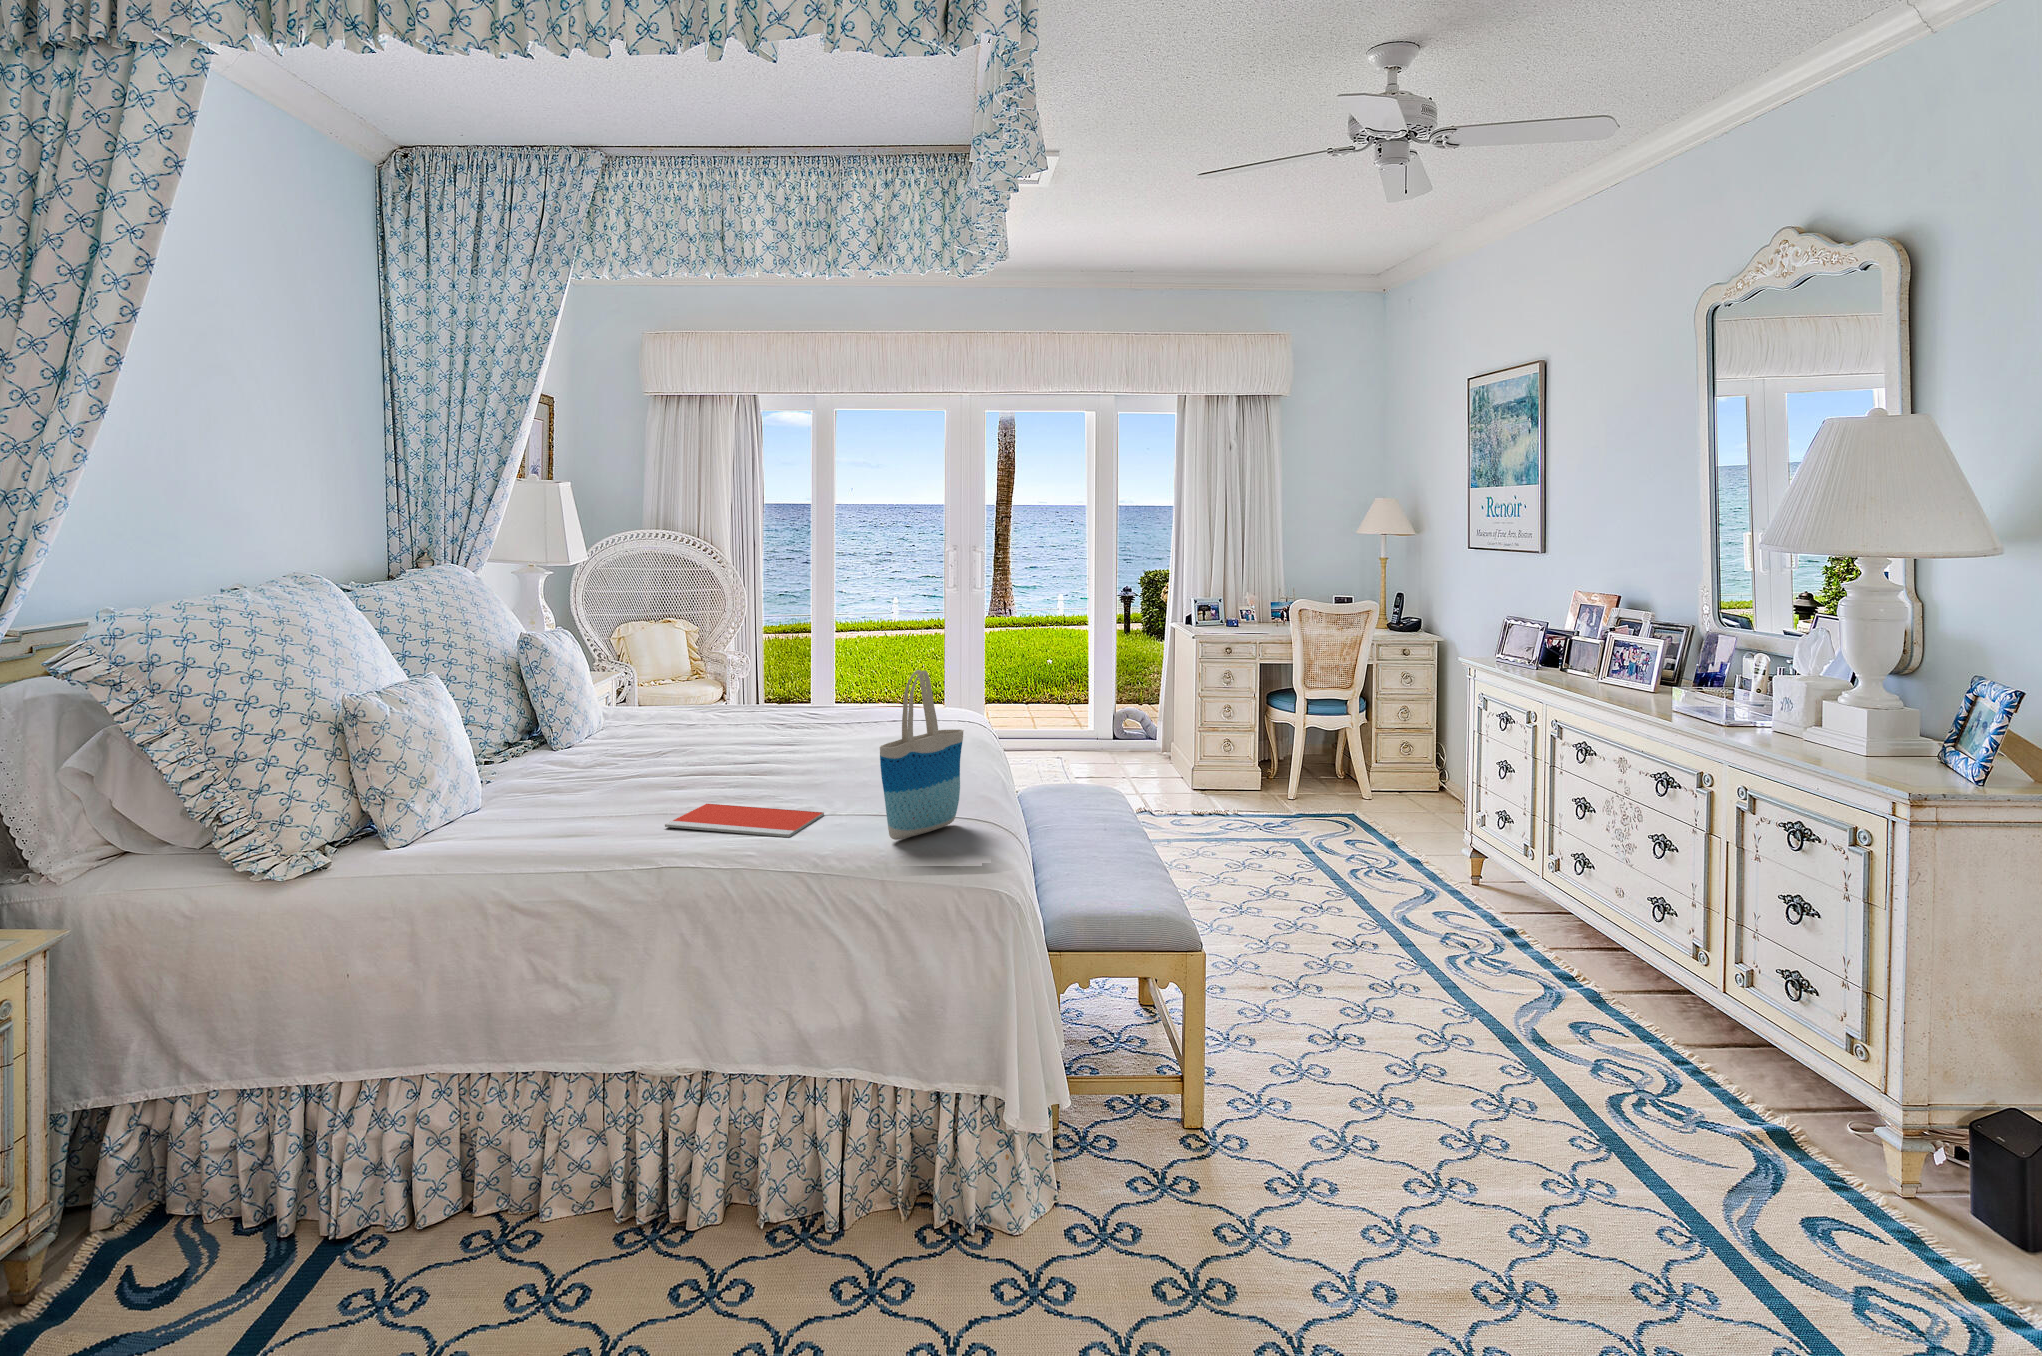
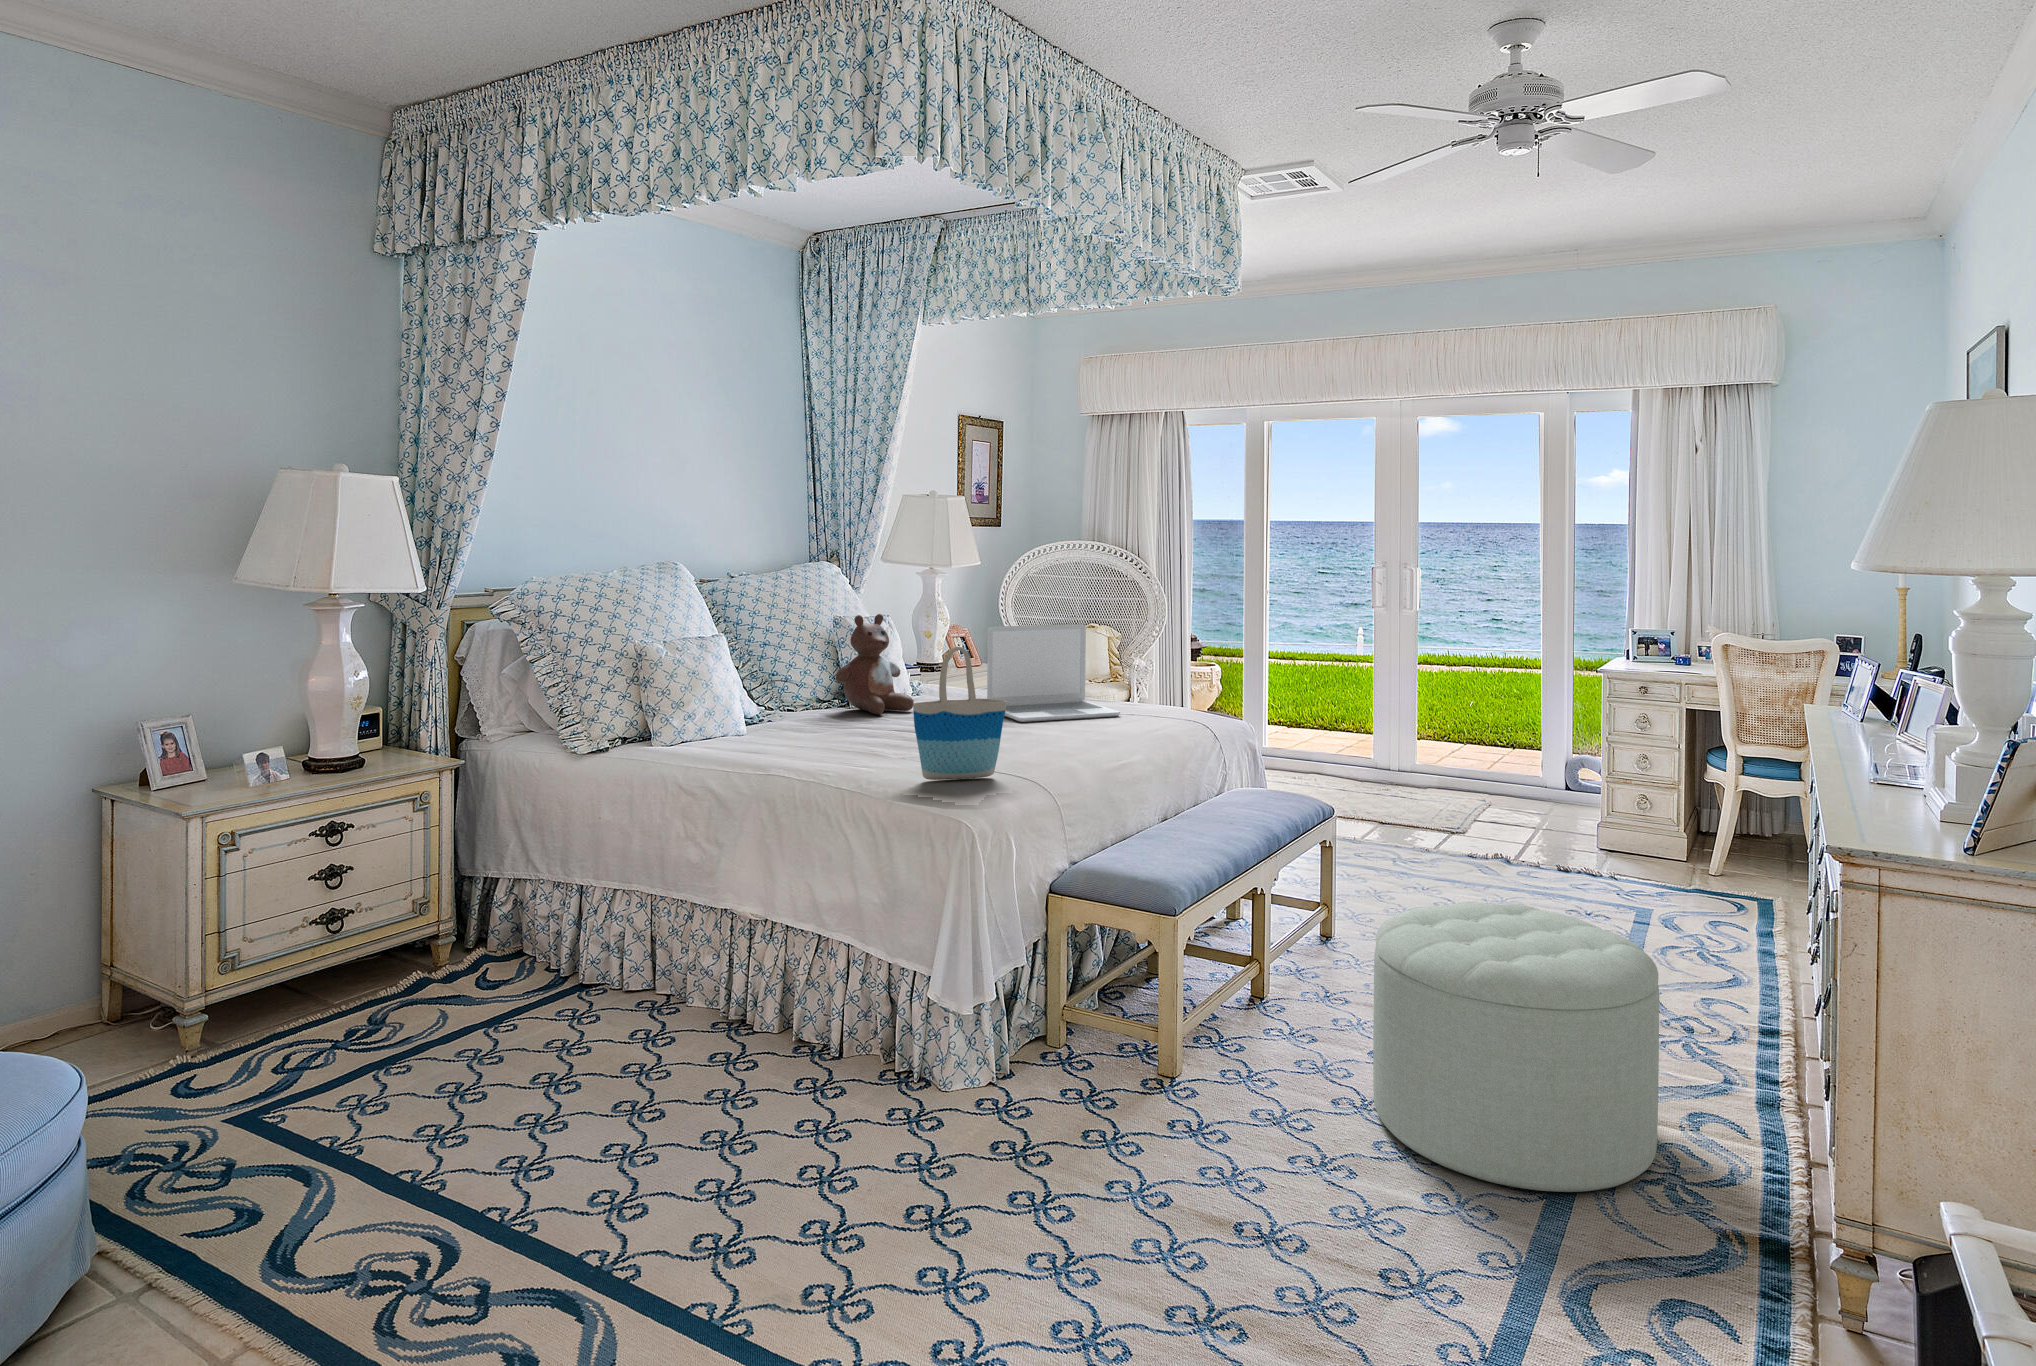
laptop: none [733,626,887,746] -> present [987,624,1120,722]
stuffed bear: none [551,631,649,759] -> present [836,614,914,715]
notebook: present [665,804,824,837] -> none [812,745,924,769]
ottoman: none [1349,865,1621,1143] -> present [1373,903,1659,1192]

